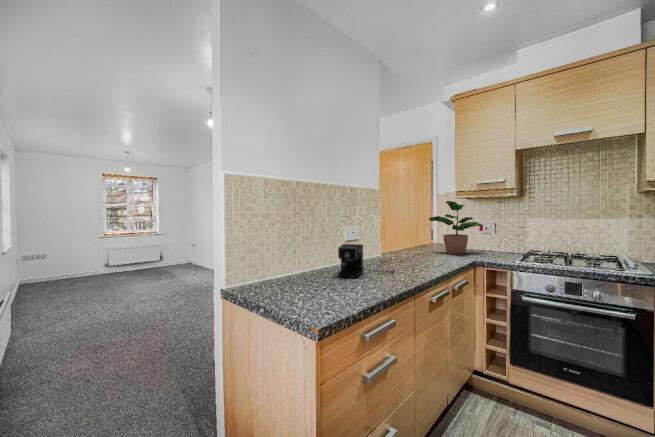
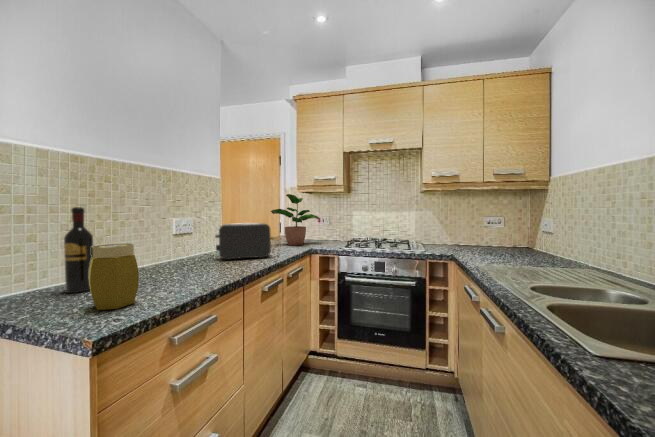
wine bottle: none [282,220,300,285] -> present [64,207,93,293]
toaster: none [381,232,435,267] -> present [215,223,271,260]
coffee maker: present [338,244,395,278] -> none [155,237,228,276]
jar: none [304,251,337,303] -> present [89,243,139,310]

